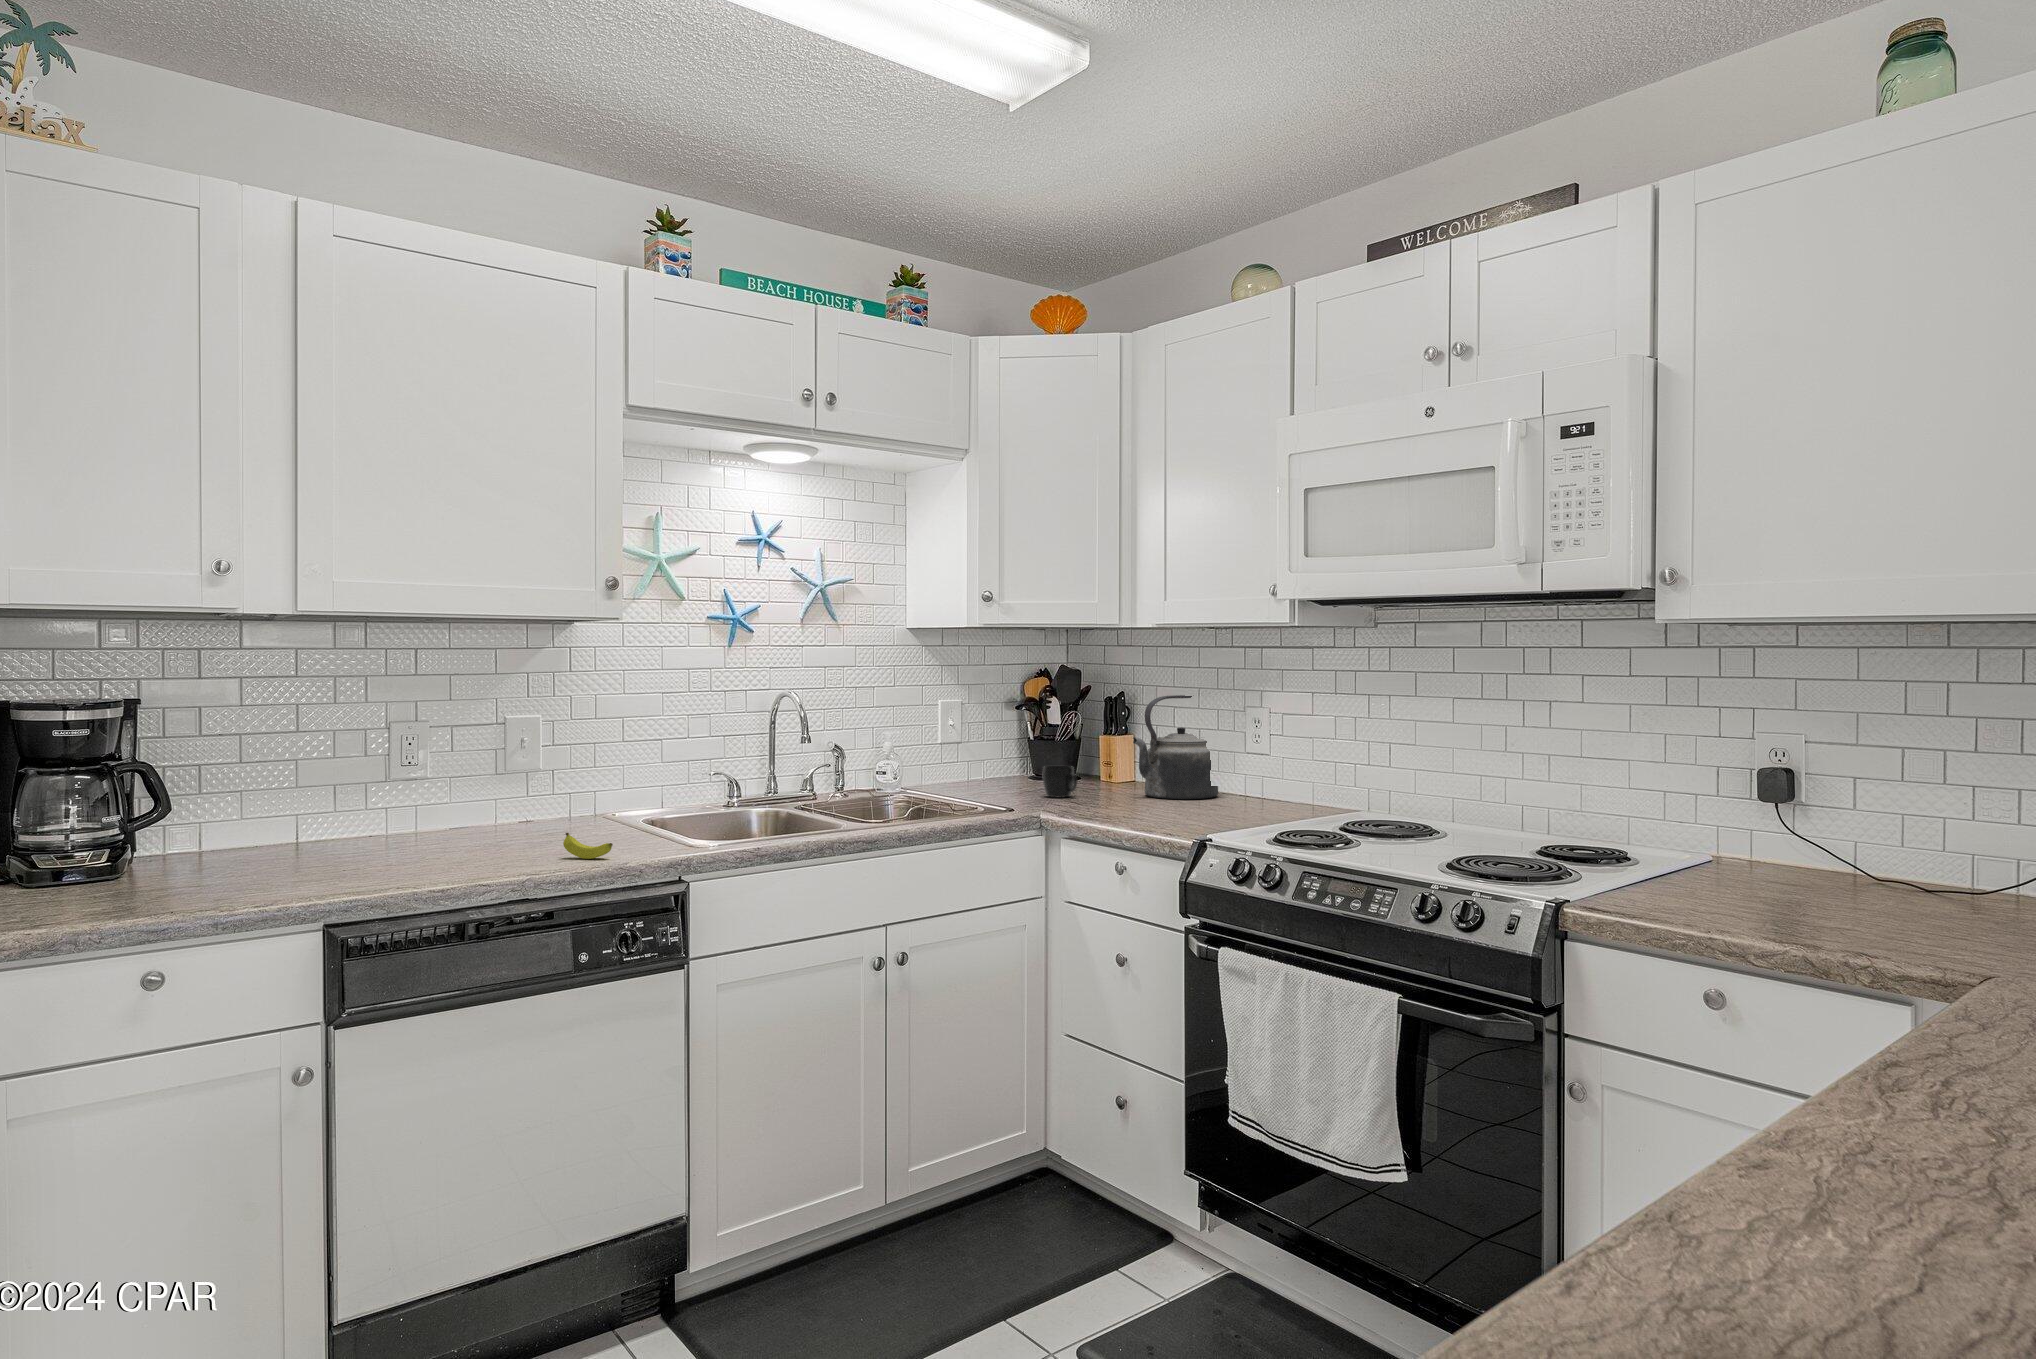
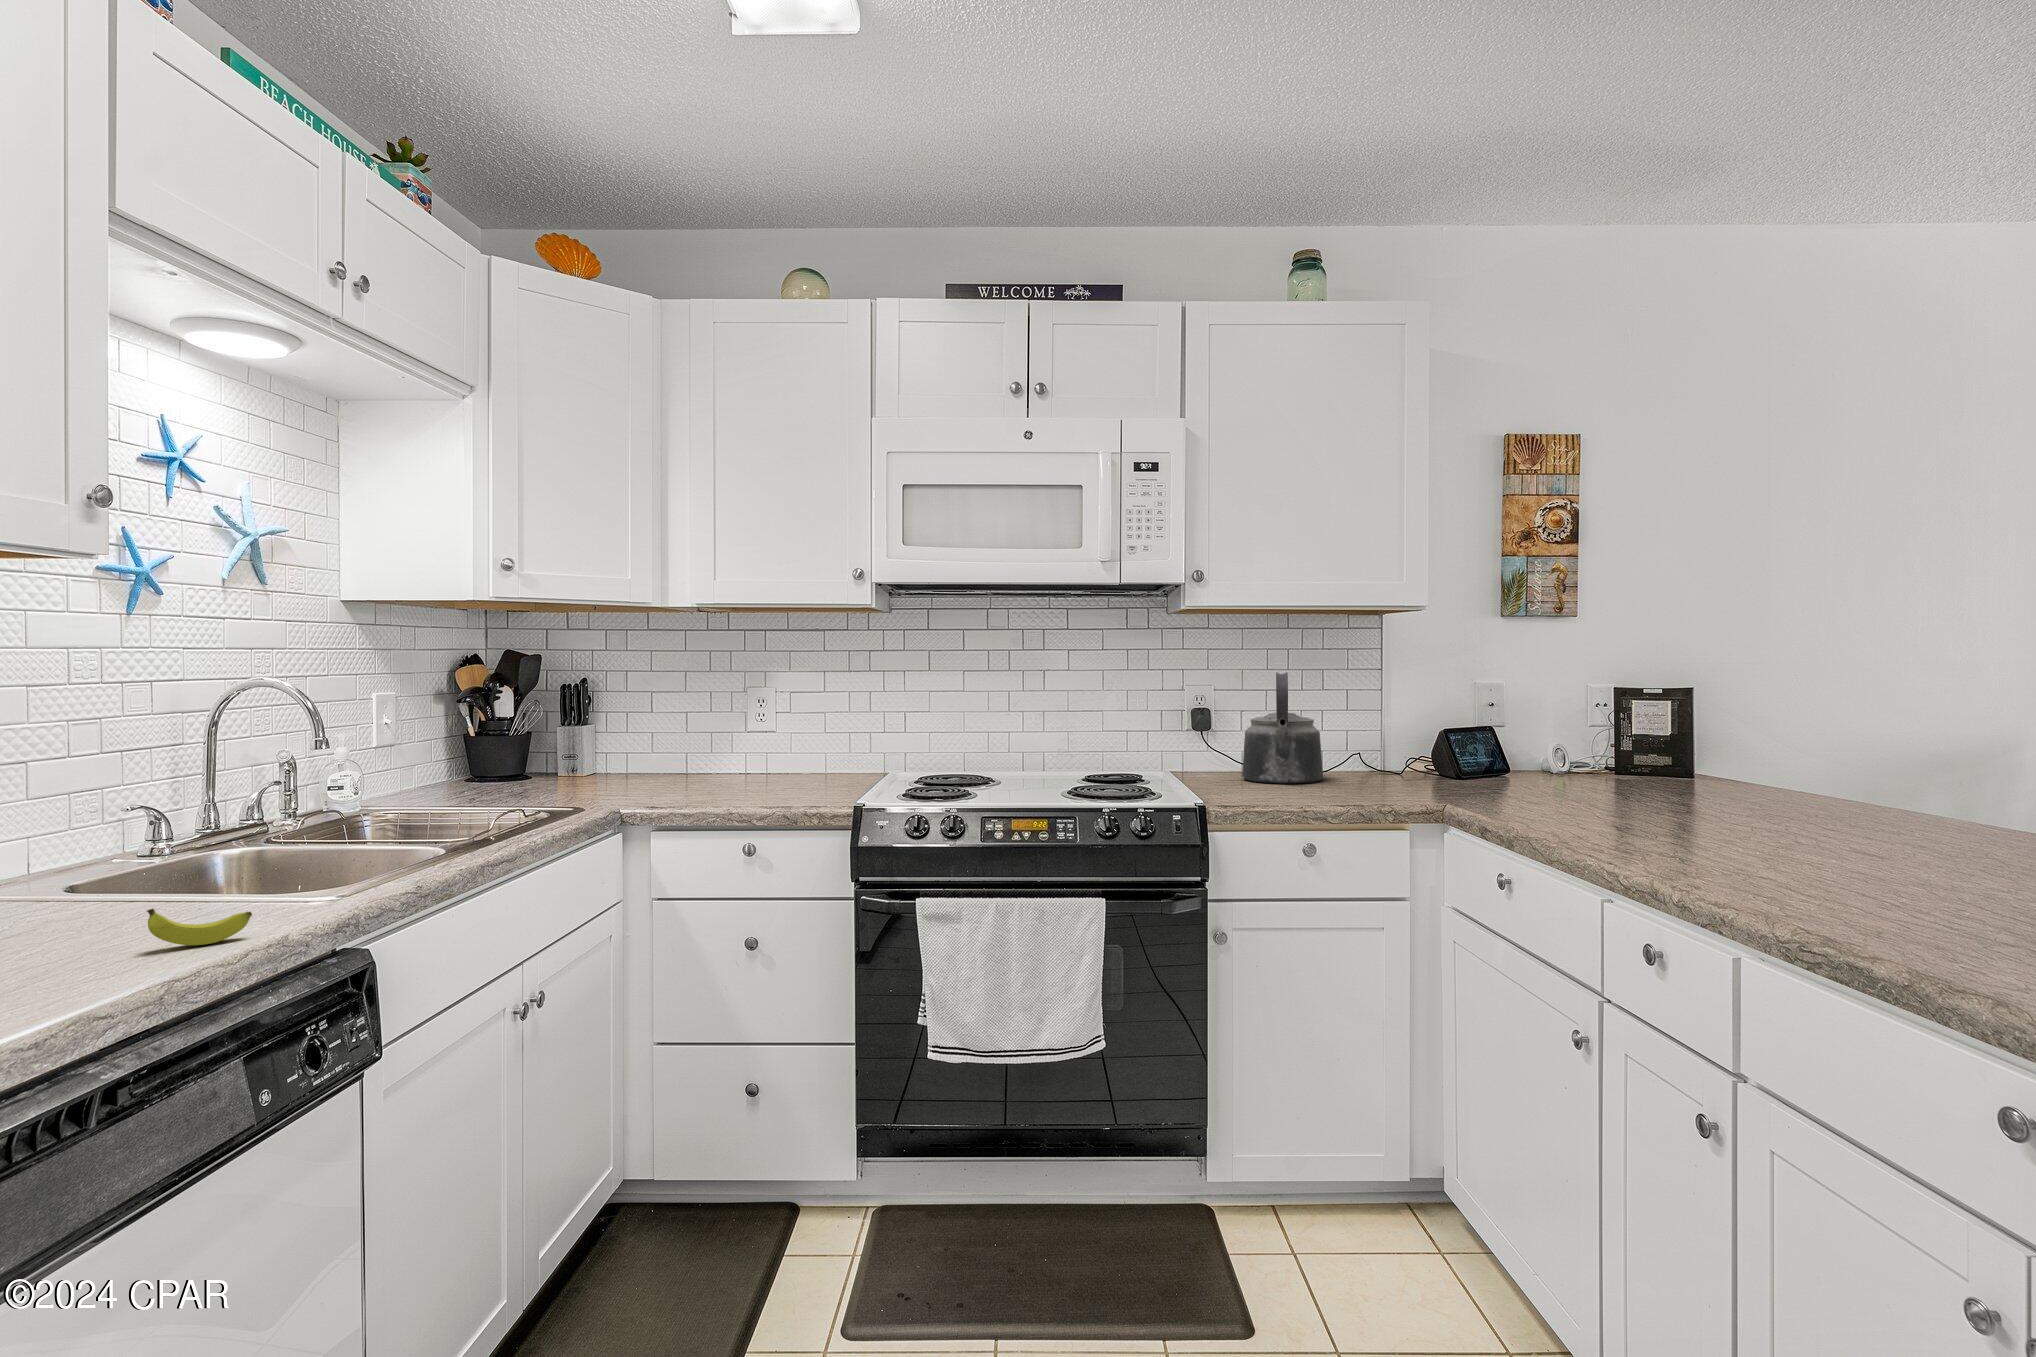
kettle: present [1133,695,1218,799] -> present [1242,672,1323,784]
mug: present [1043,766,1077,798] -> none [530,759,578,795]

